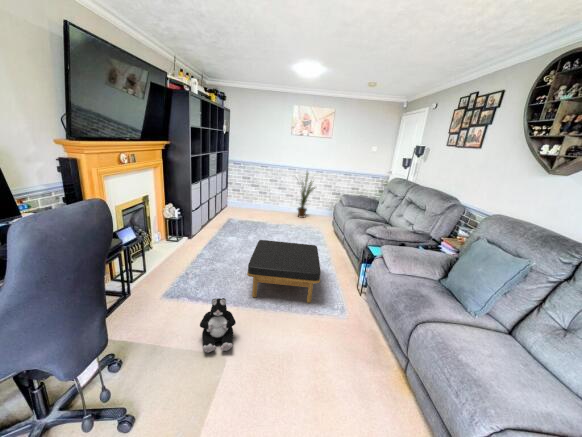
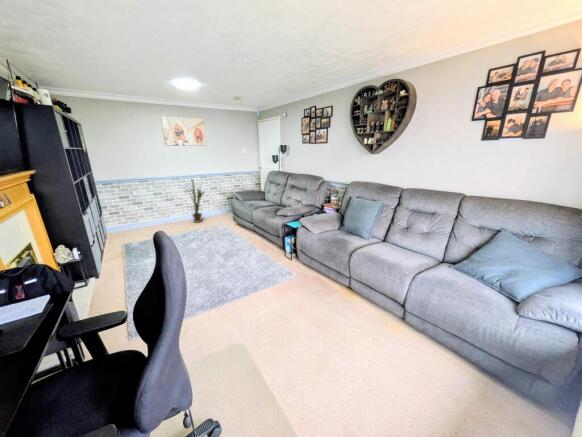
ottoman: present [247,240,321,303] -> none [197,236,270,294]
plush toy: present [200,298,236,352] -> none [205,297,243,346]

